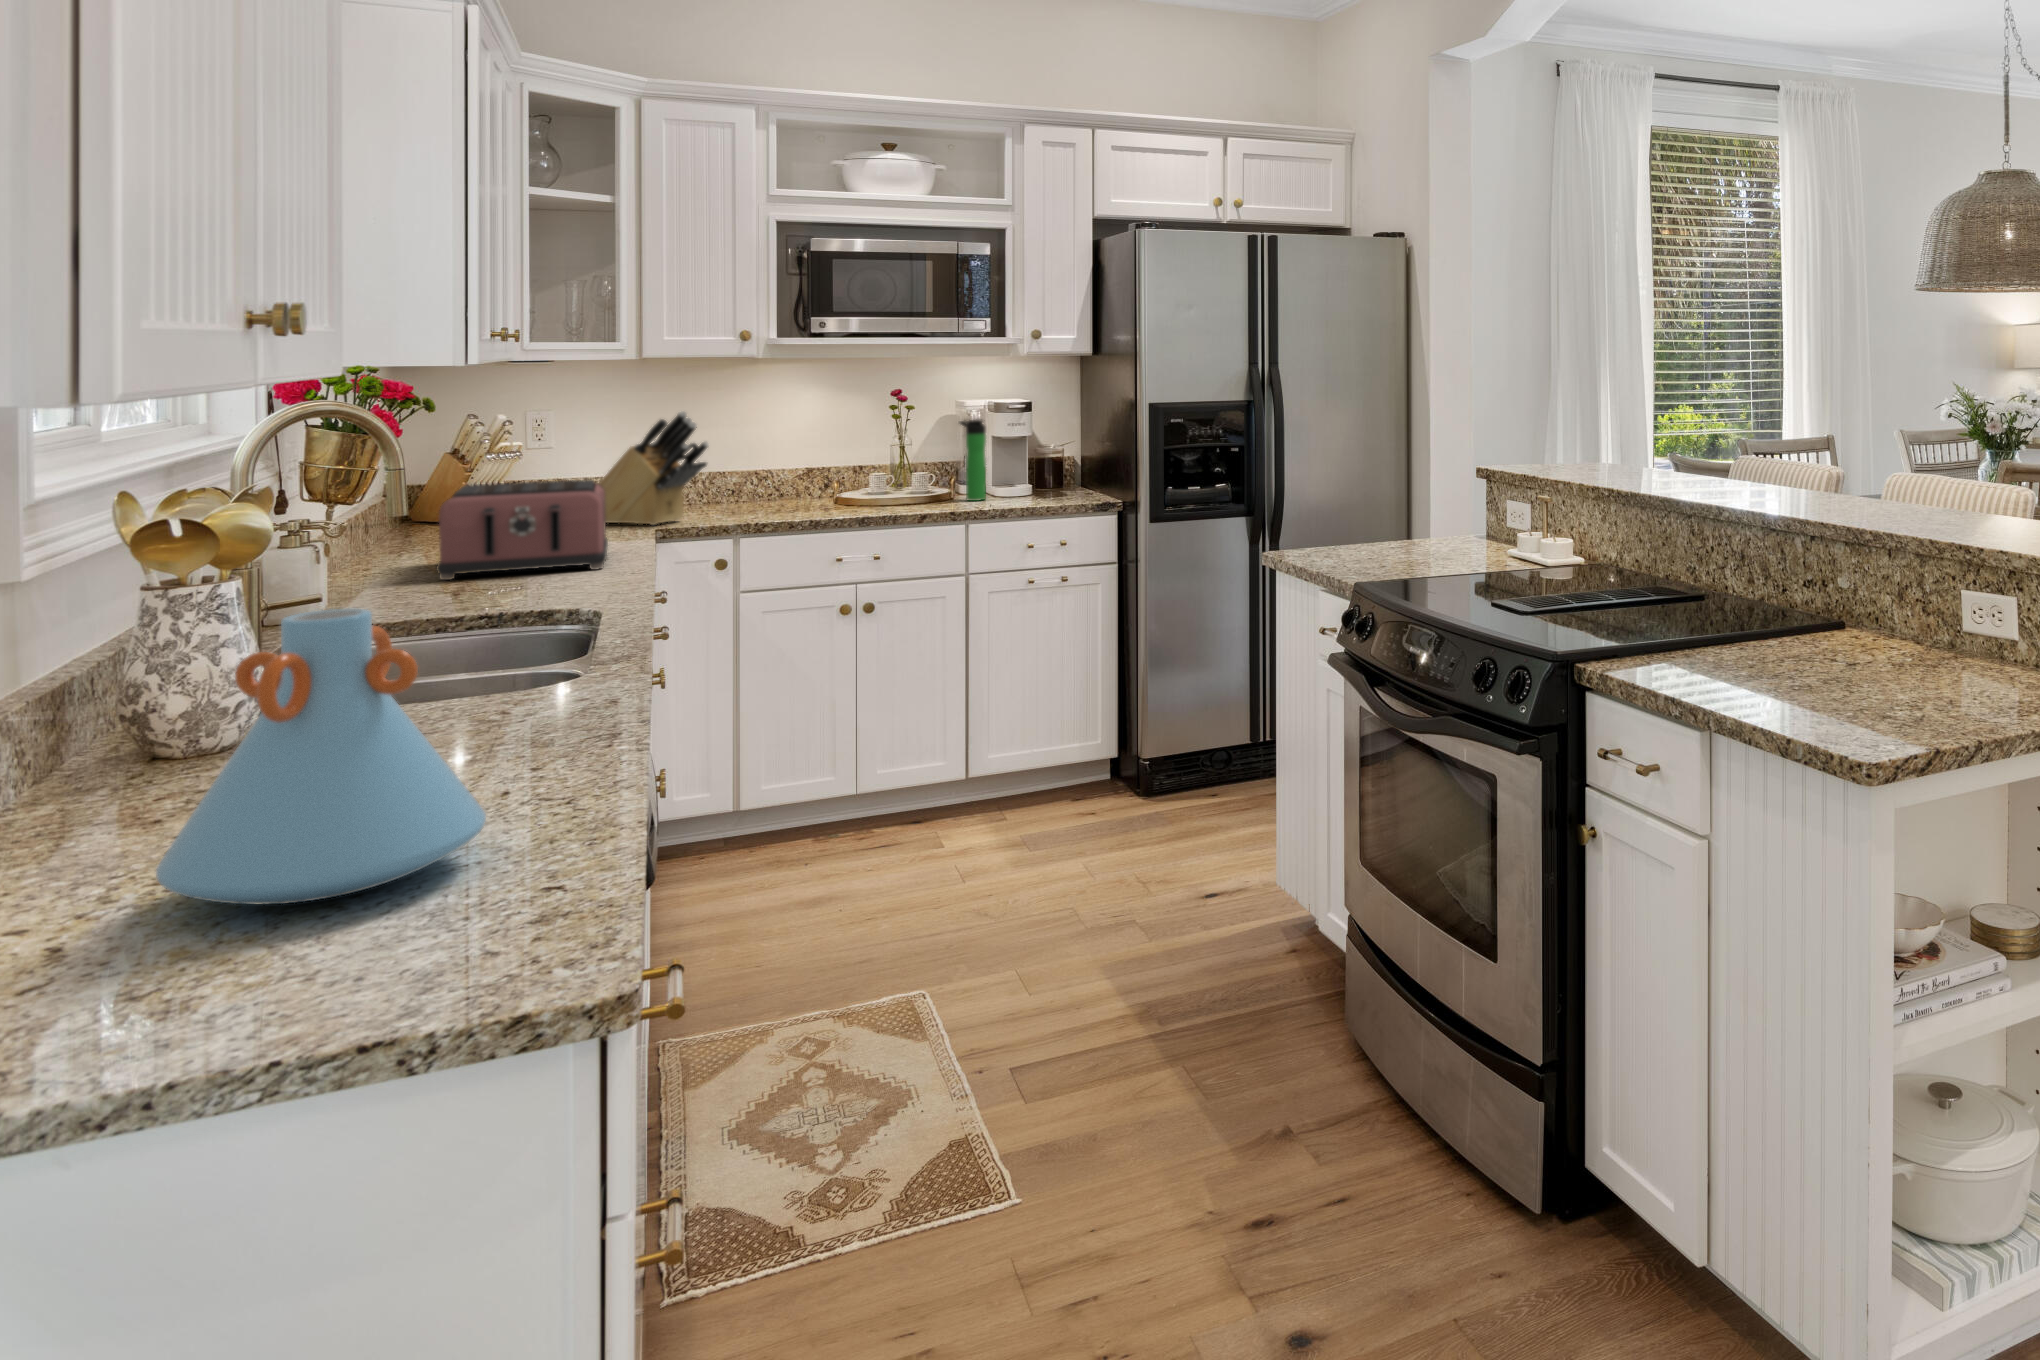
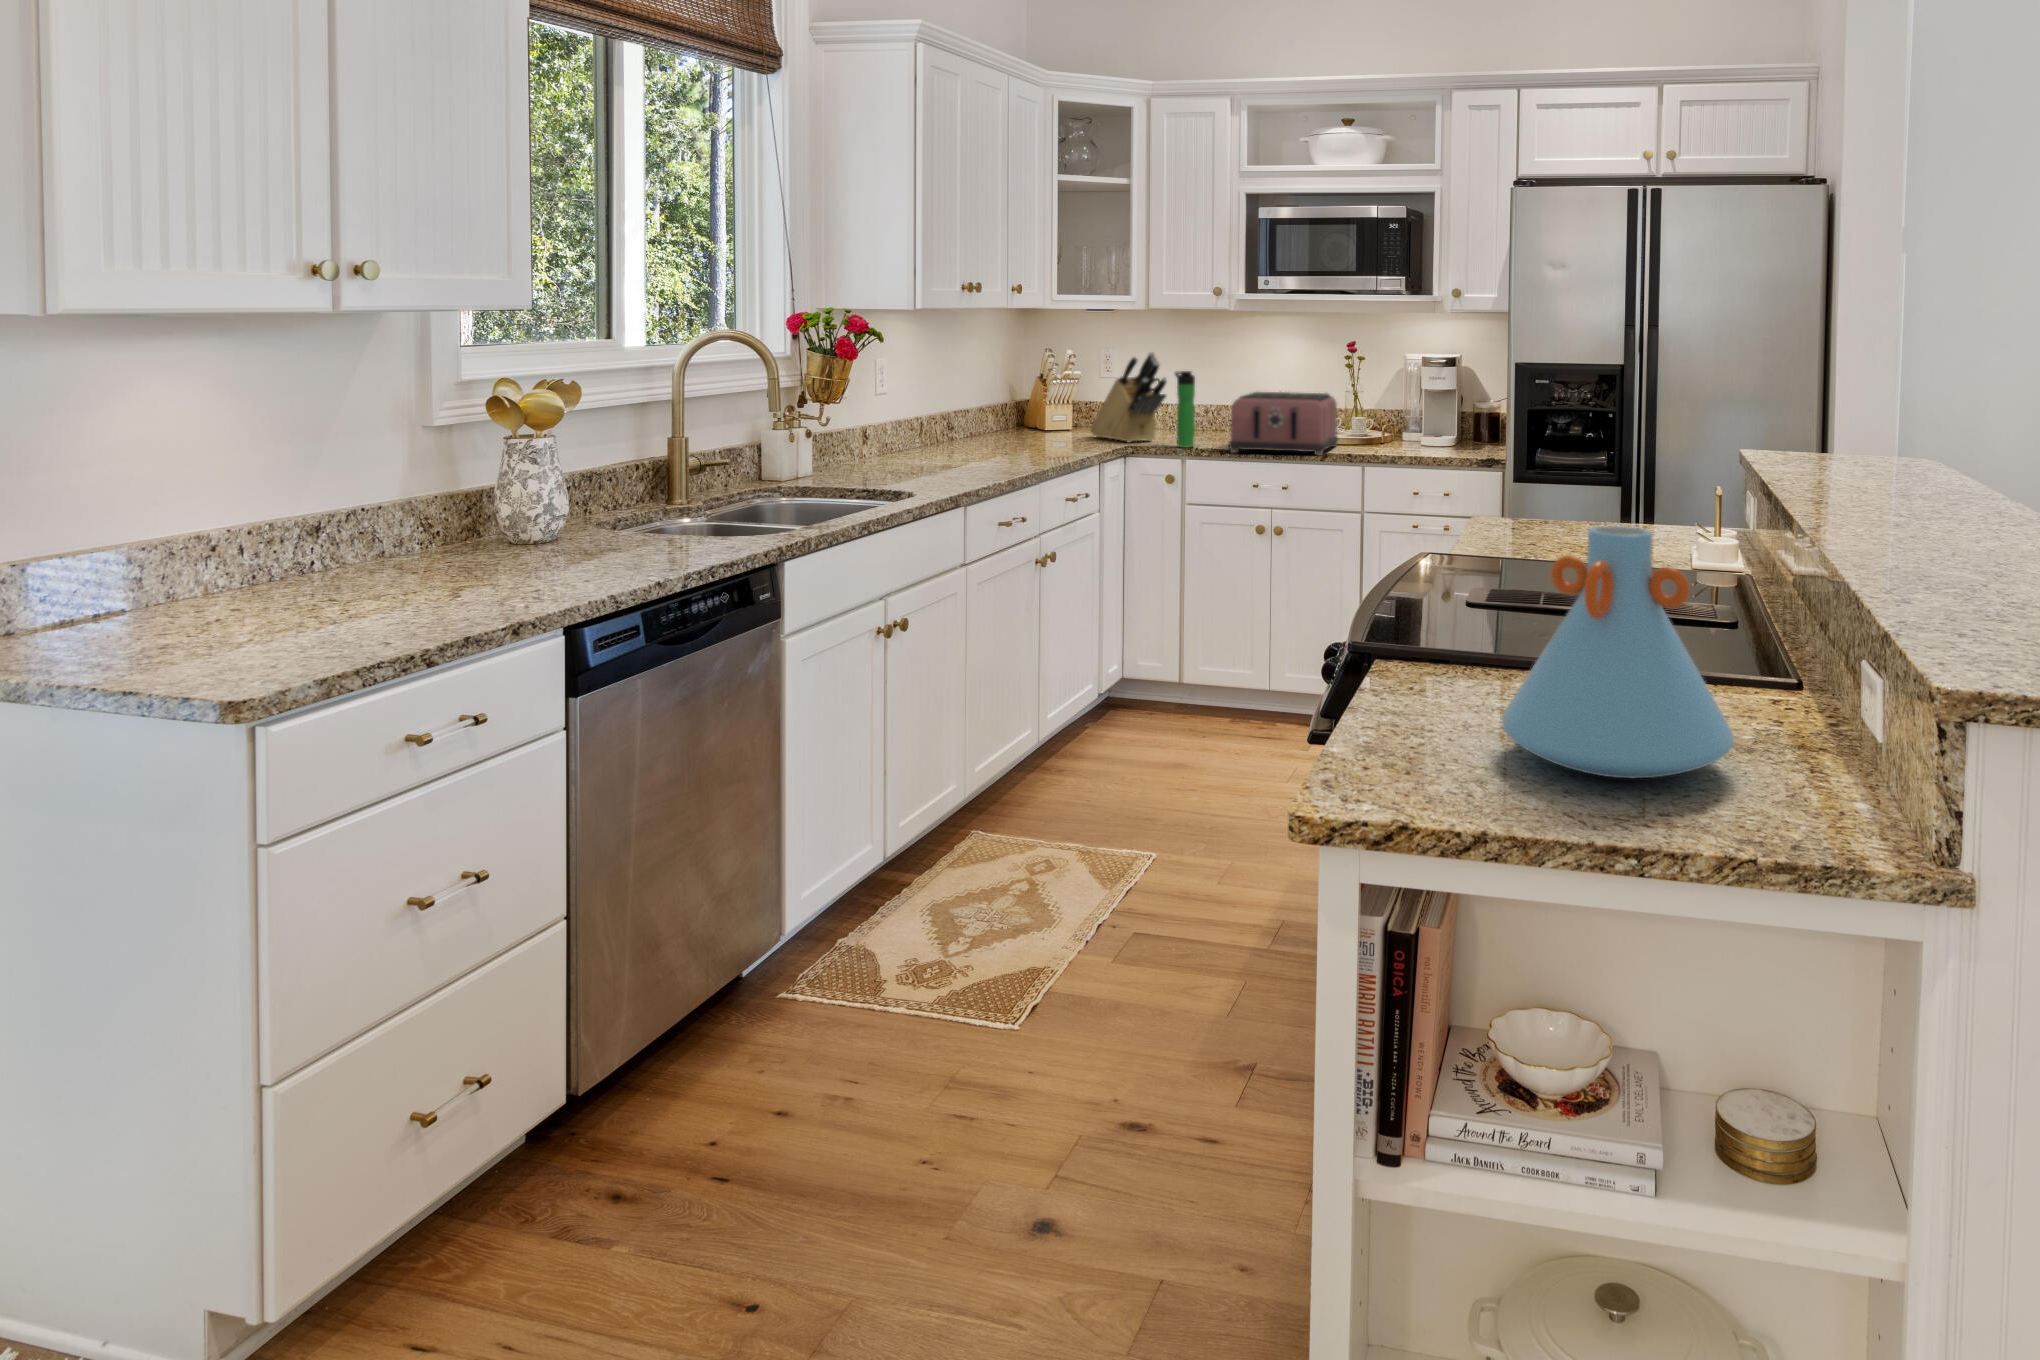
bottle: present [959,419,986,501] -> present [1175,371,1195,448]
toaster: present [436,480,608,580] -> present [1229,392,1338,455]
vase: present [156,609,486,905] -> present [1502,526,1734,778]

